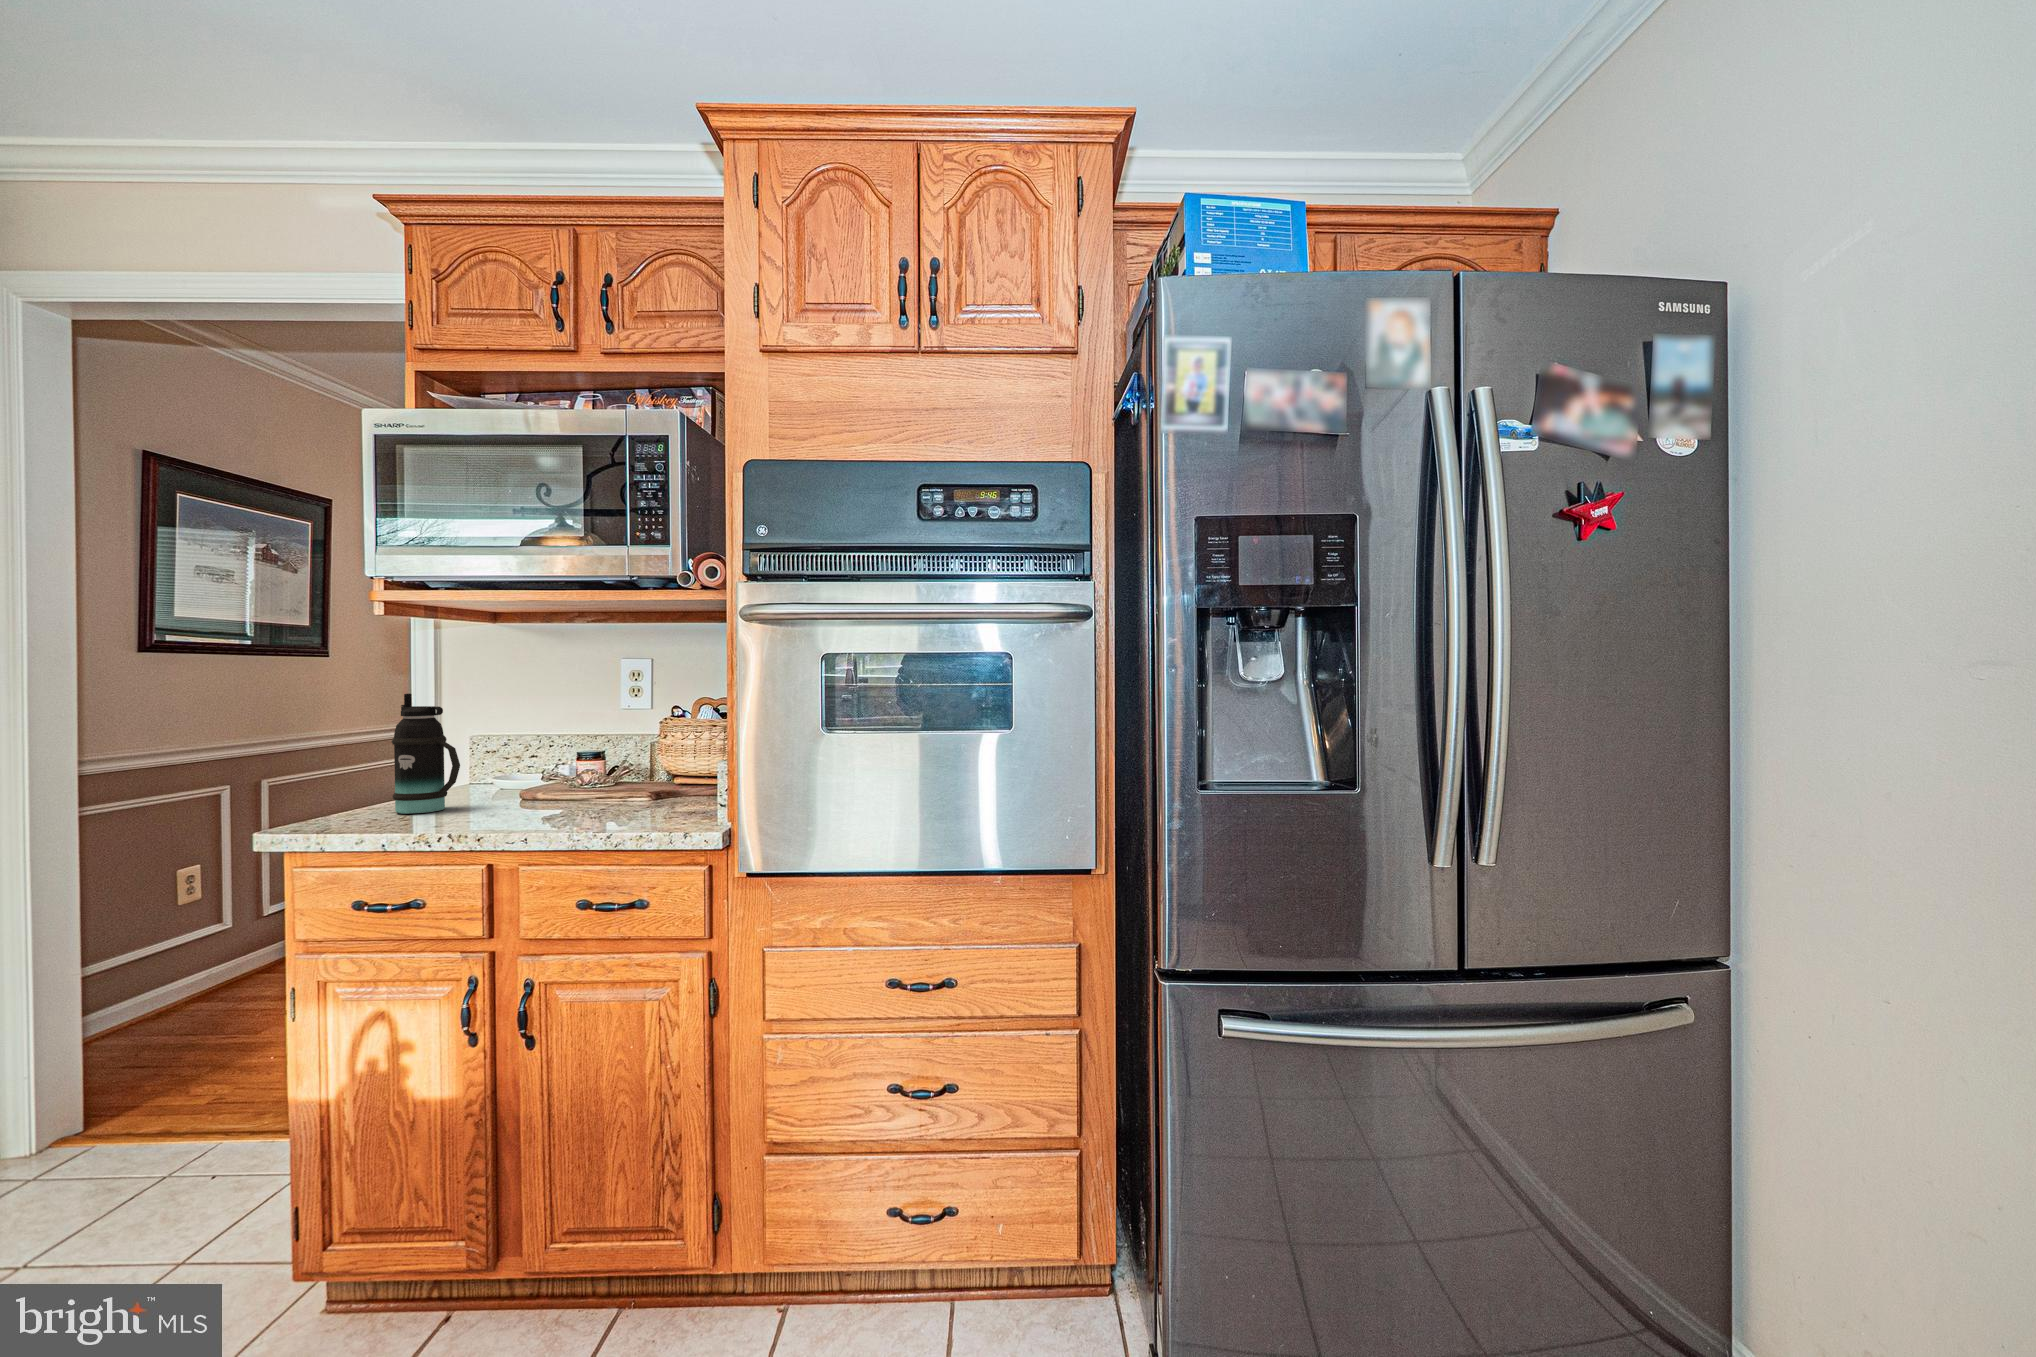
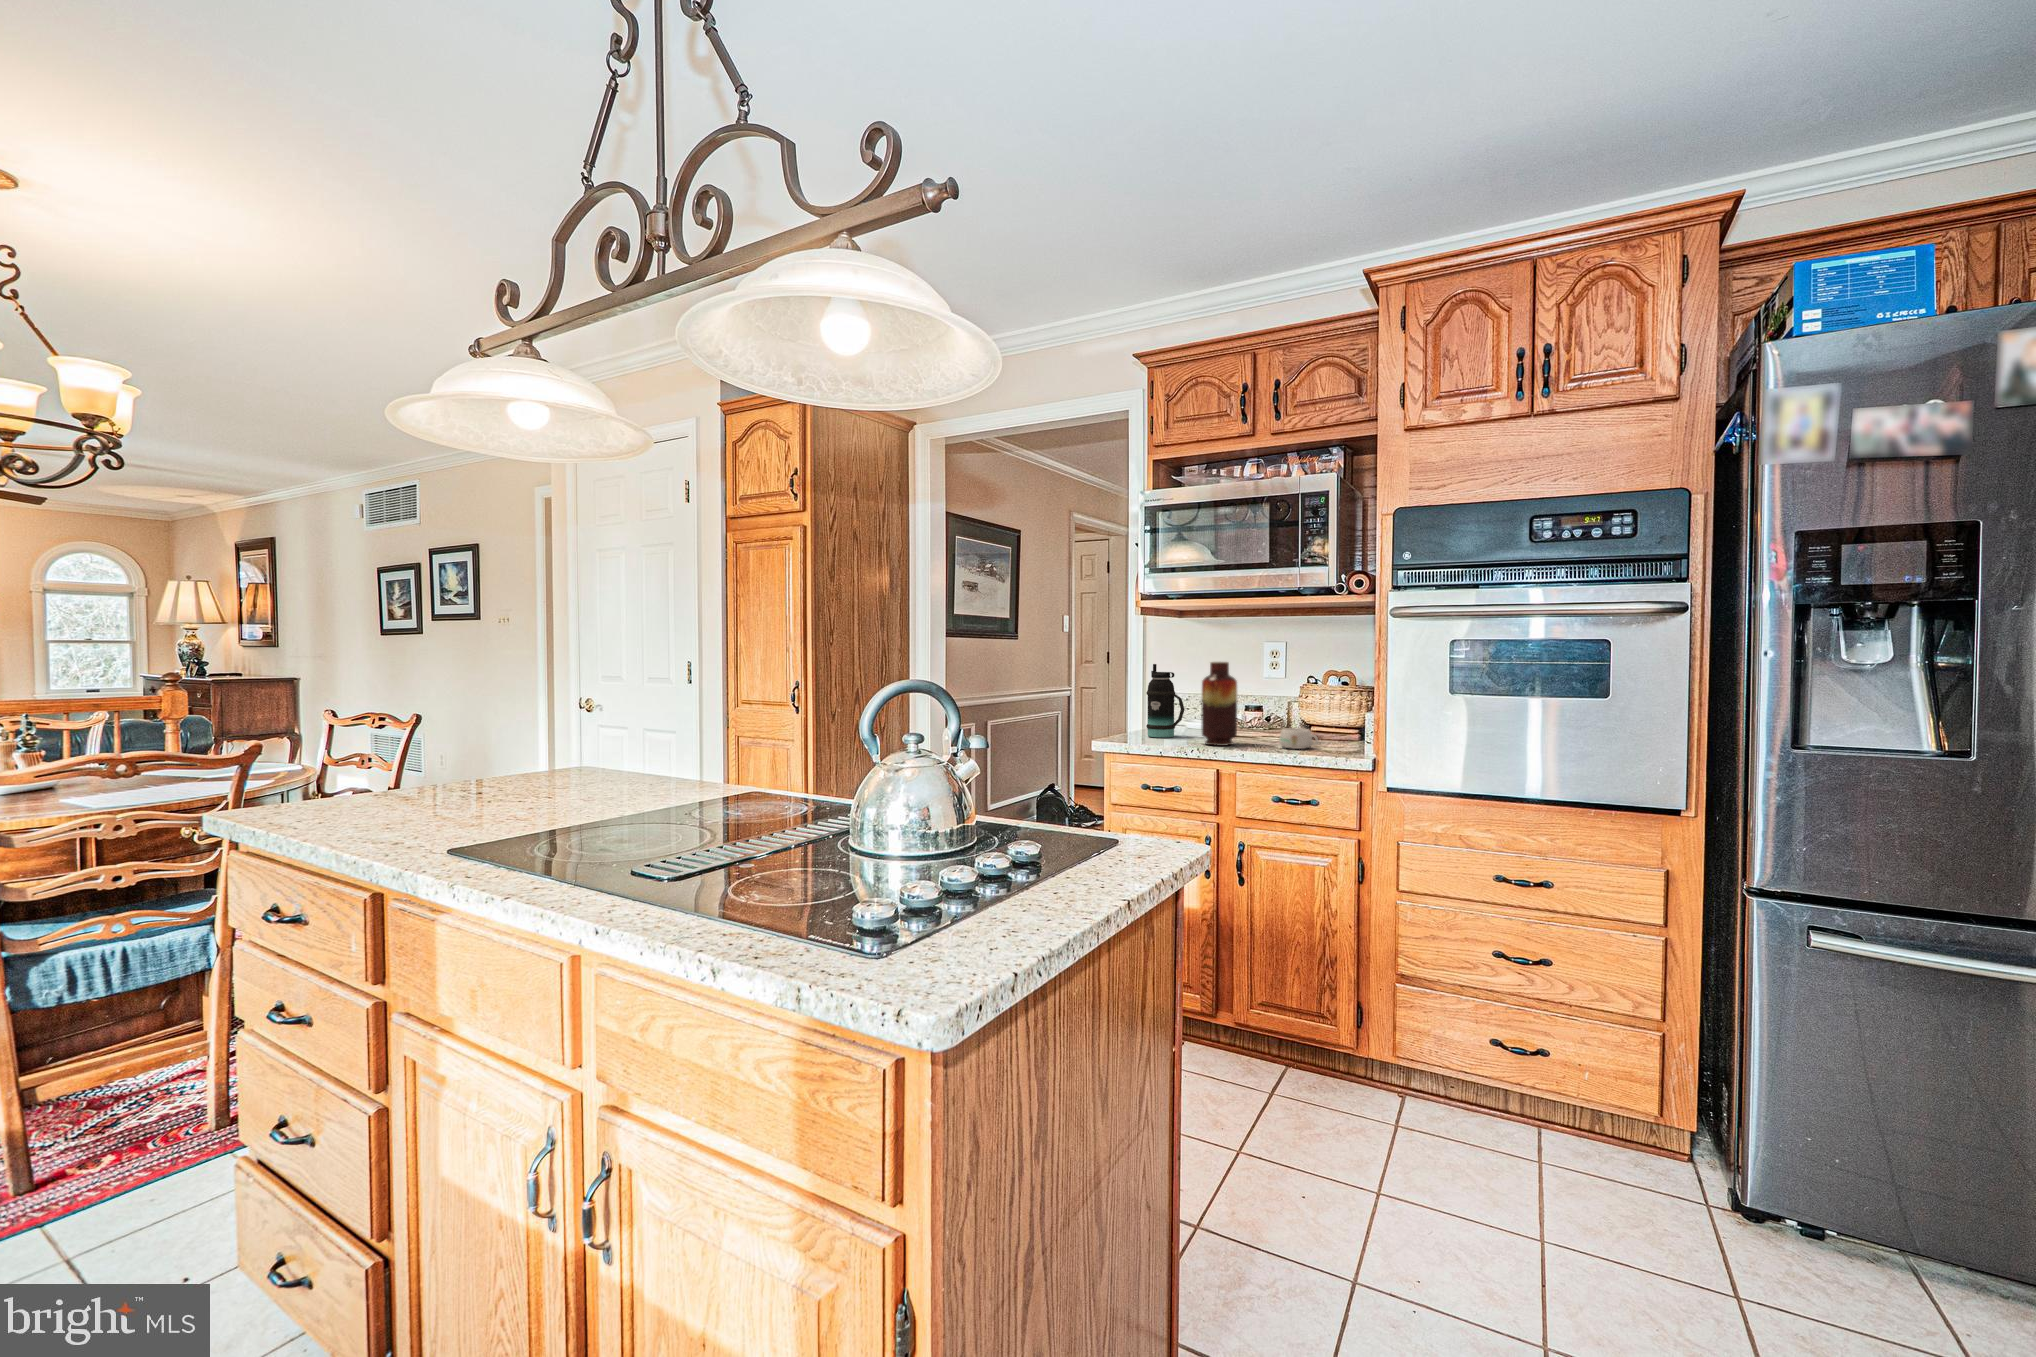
vase: none [472,689,535,823] -> present [1201,662,1237,746]
mug: none [597,787,656,820] -> present [1279,728,1318,749]

